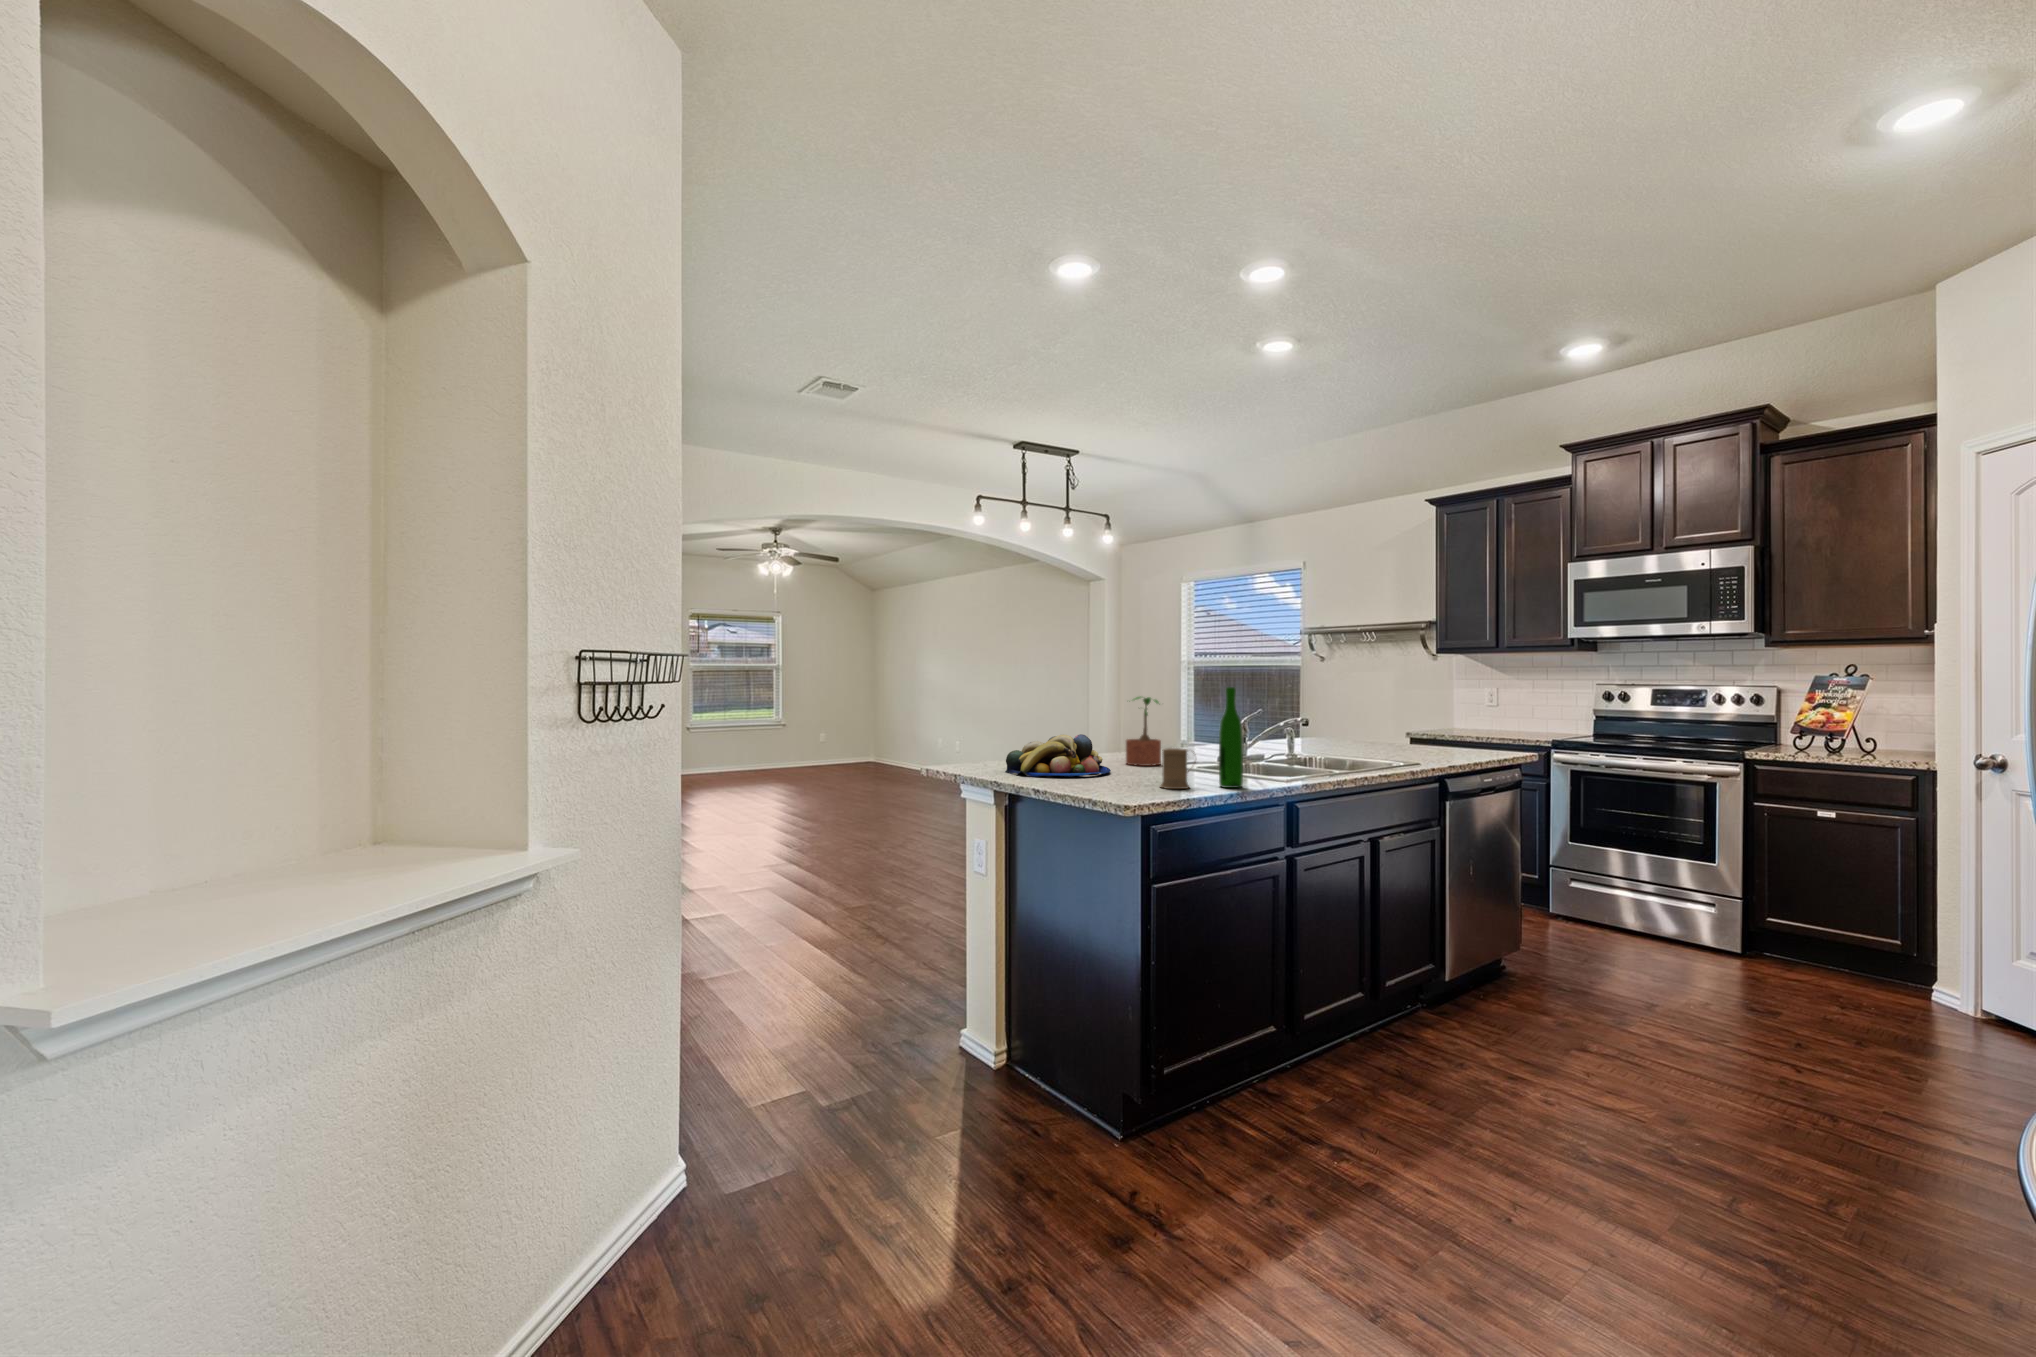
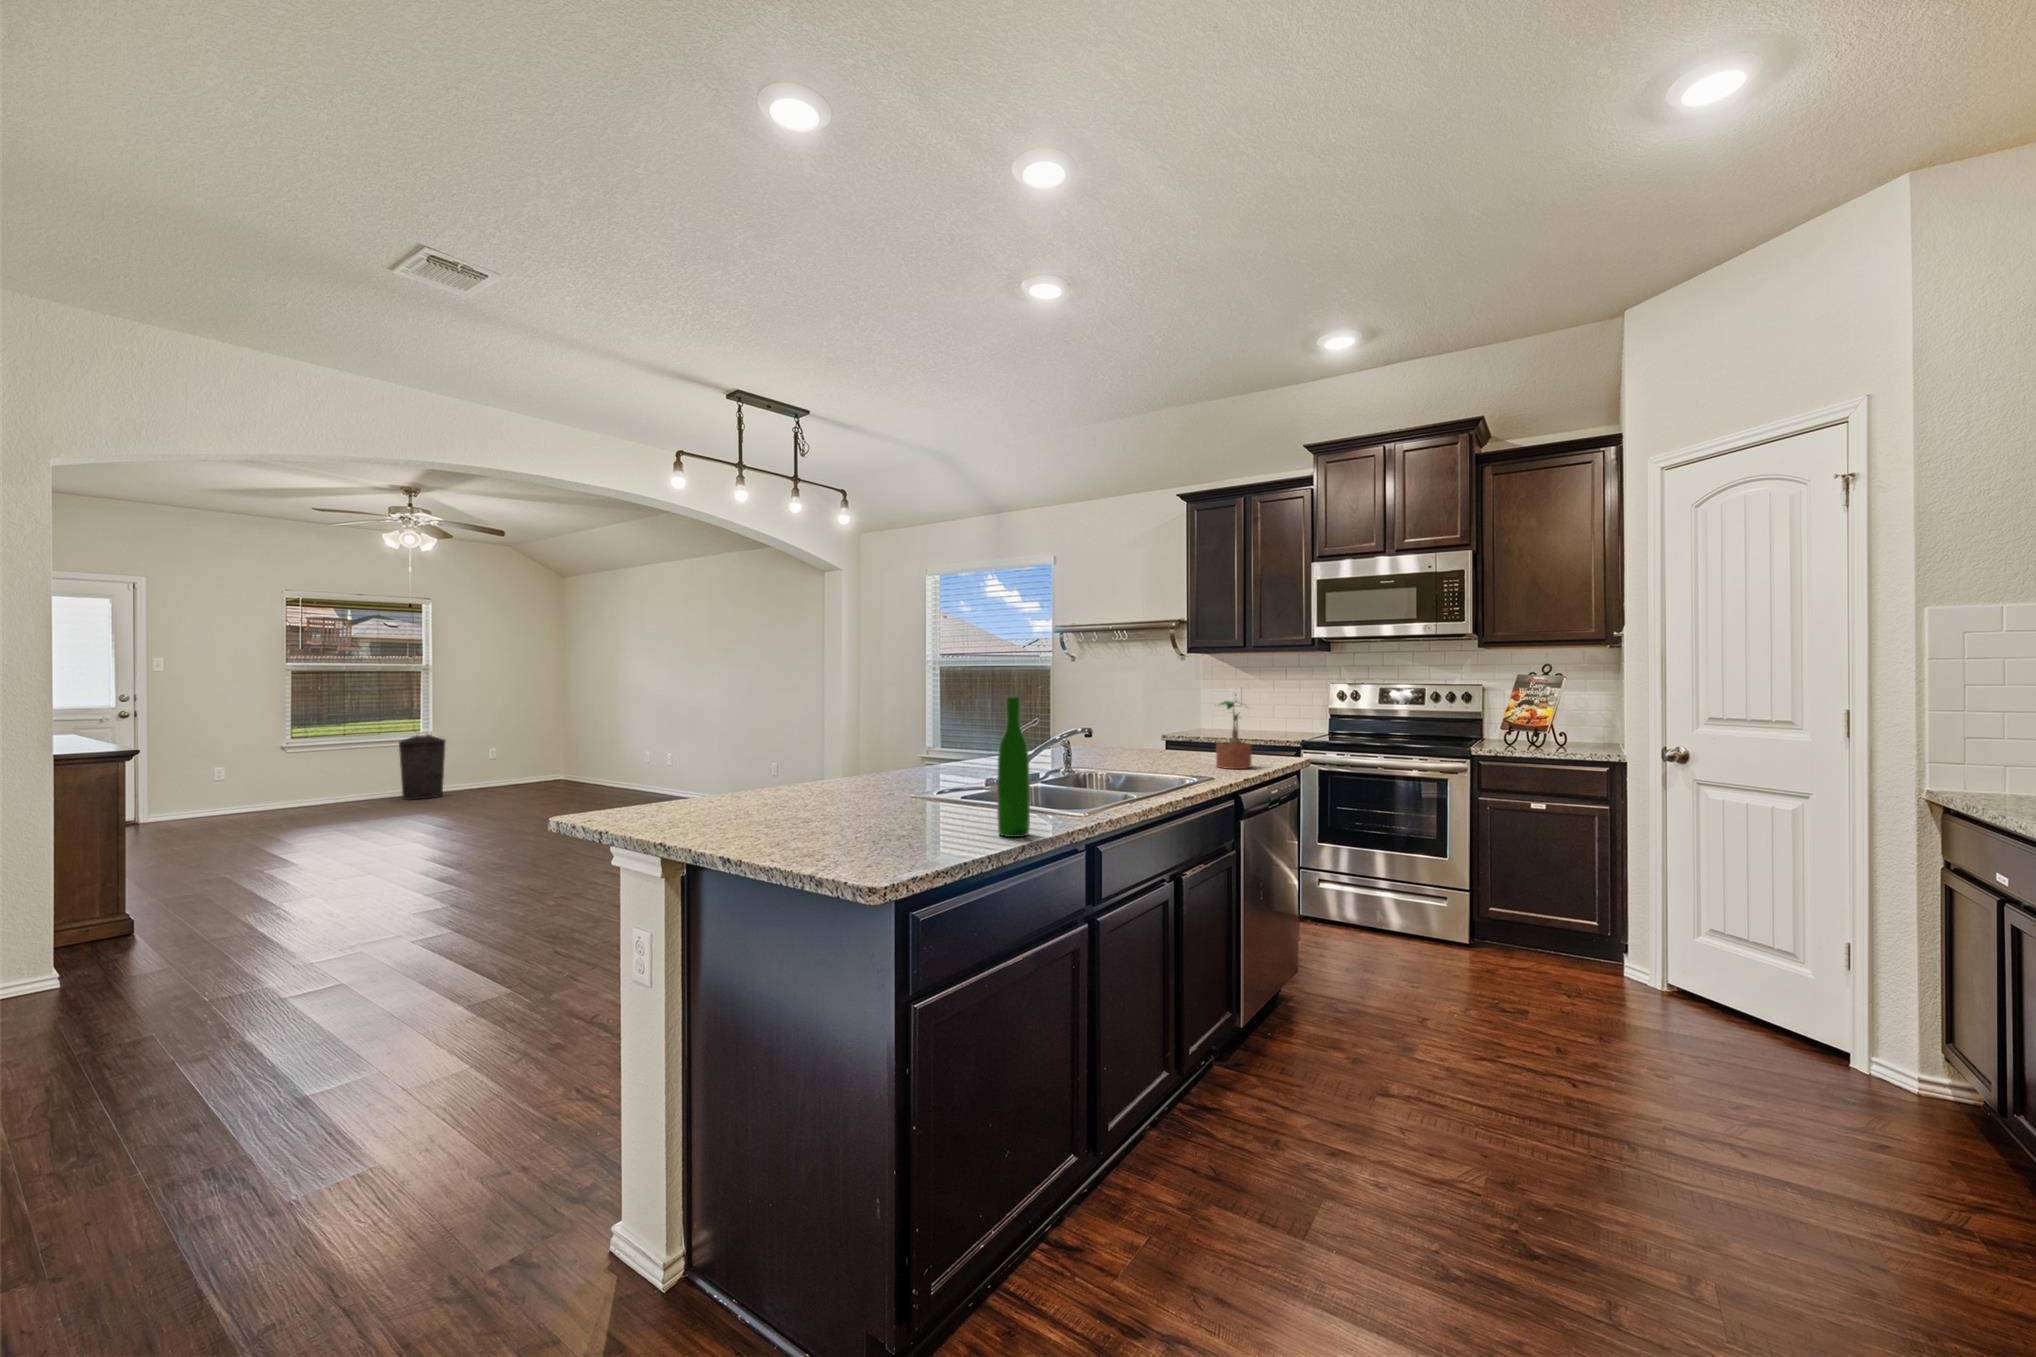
potted plant: present [1126,697,1161,766] -> present [1216,701,1252,769]
trash can: none [761,721,792,774] -> present [399,733,445,800]
fruit bowl: present [1005,734,1111,777] -> none [685,763,846,832]
mug: present [1160,748,1189,789] -> none [917,784,967,845]

